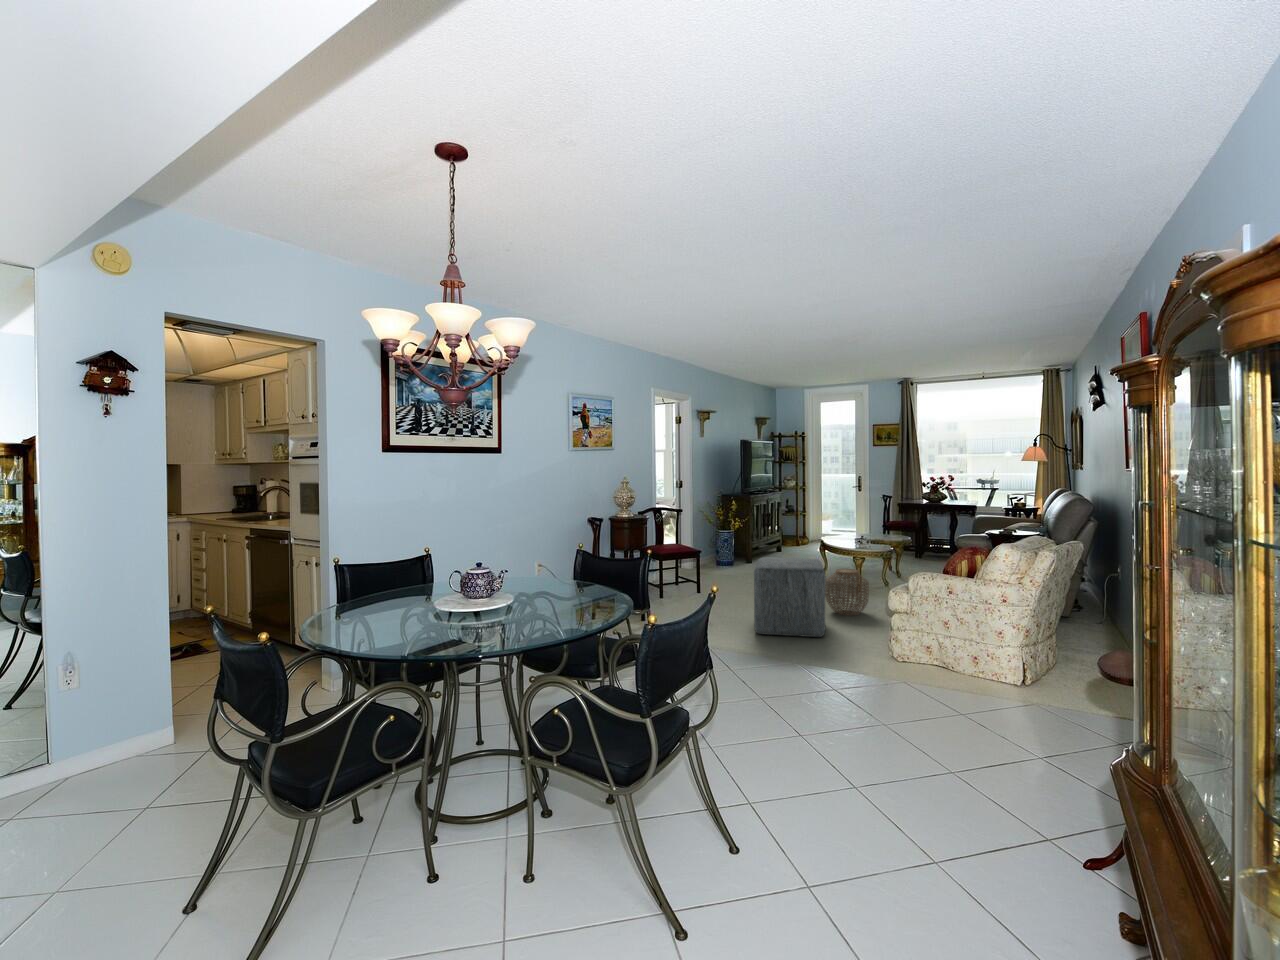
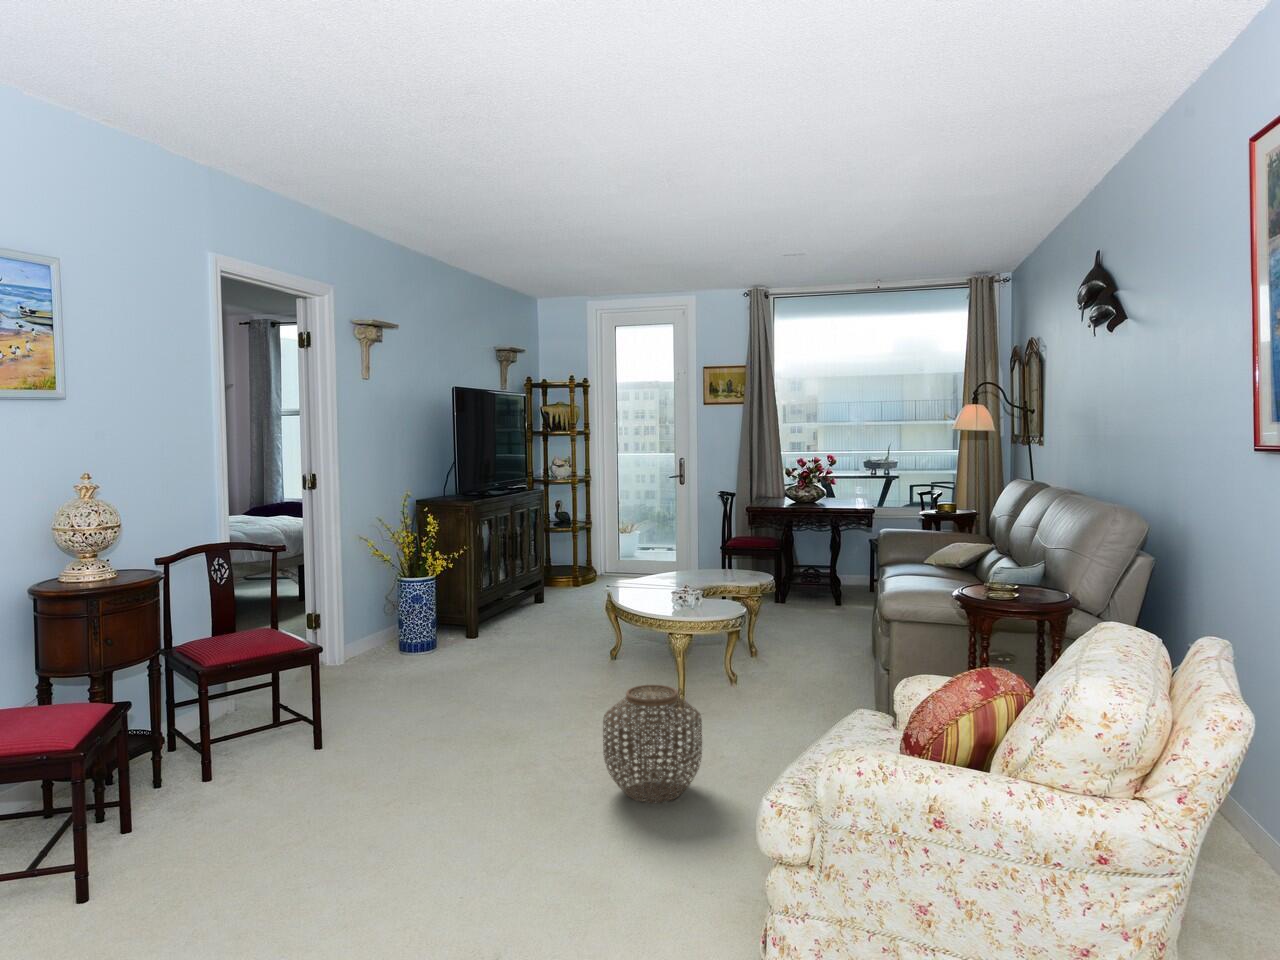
ottoman: present [754,558,825,637] -> none [393,682,593,924]

